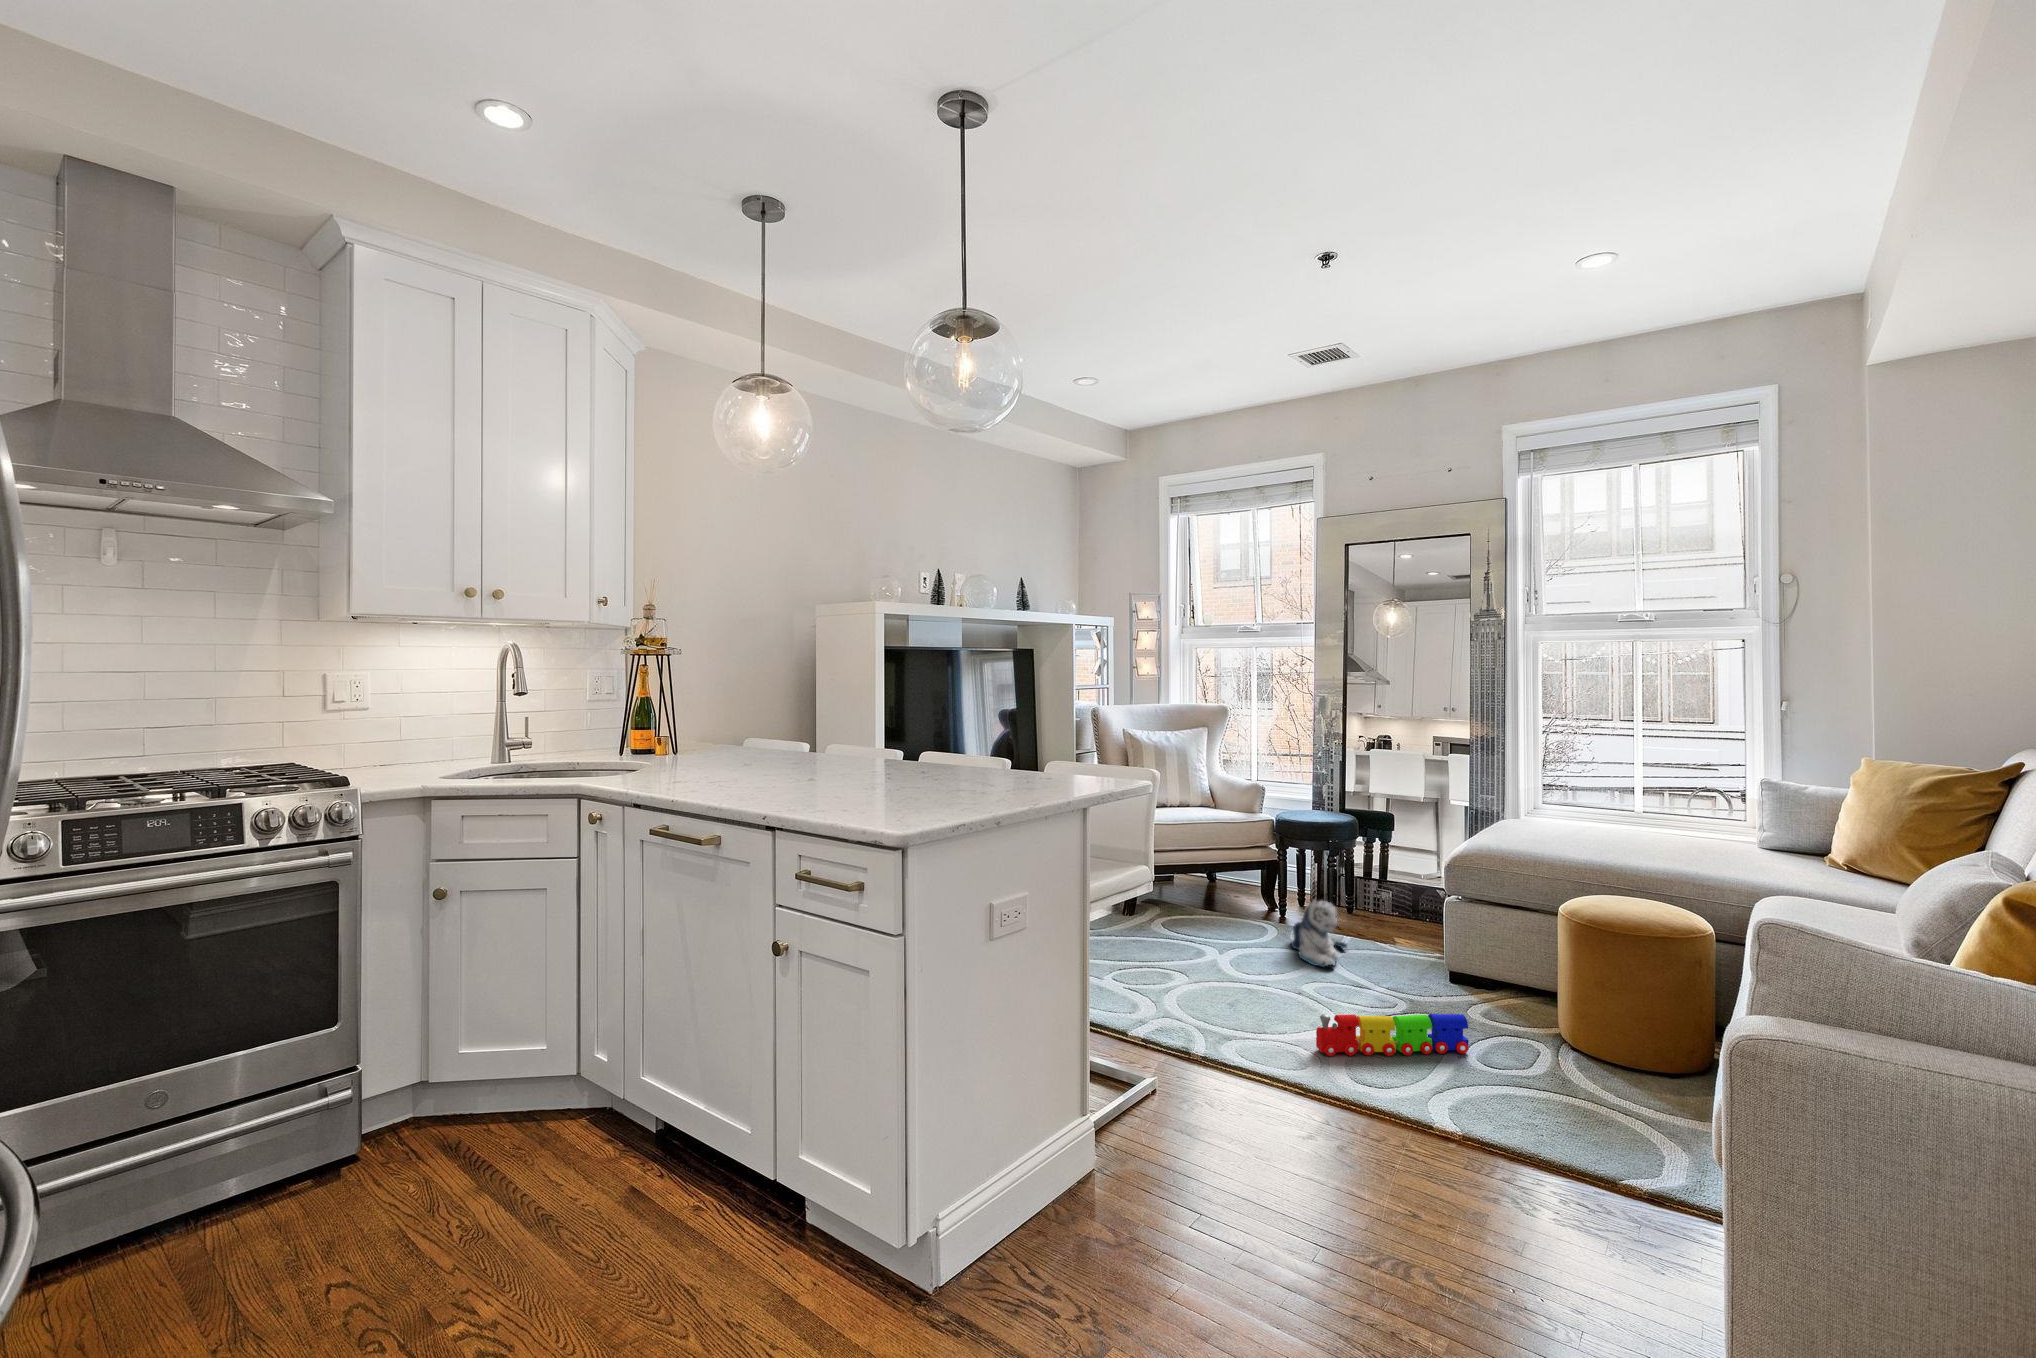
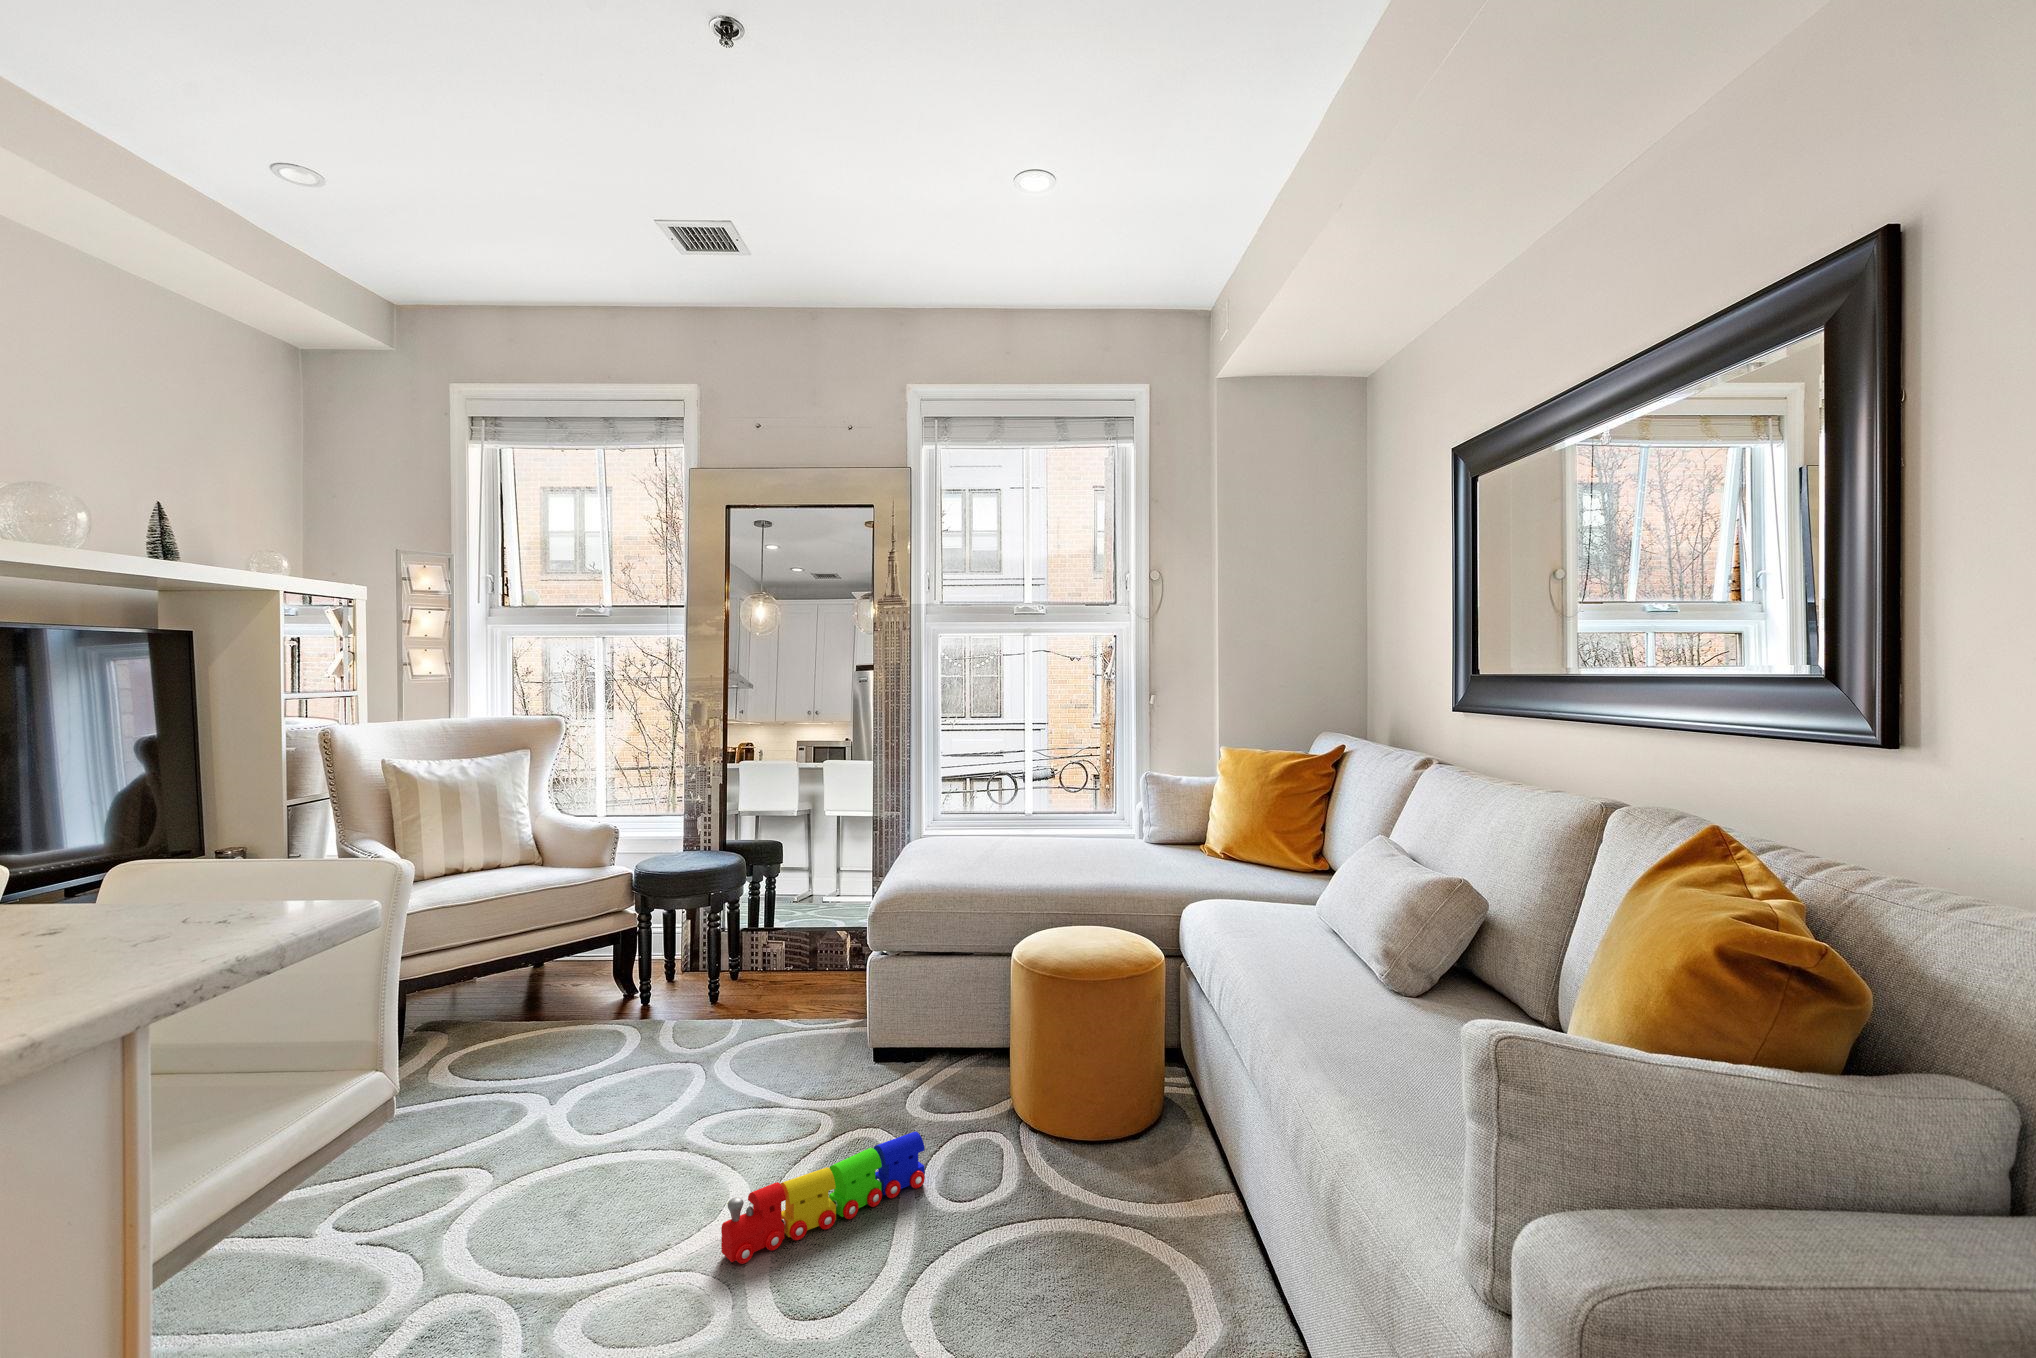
plush toy: present [1291,900,1347,967] -> none [662,988,743,1089]

